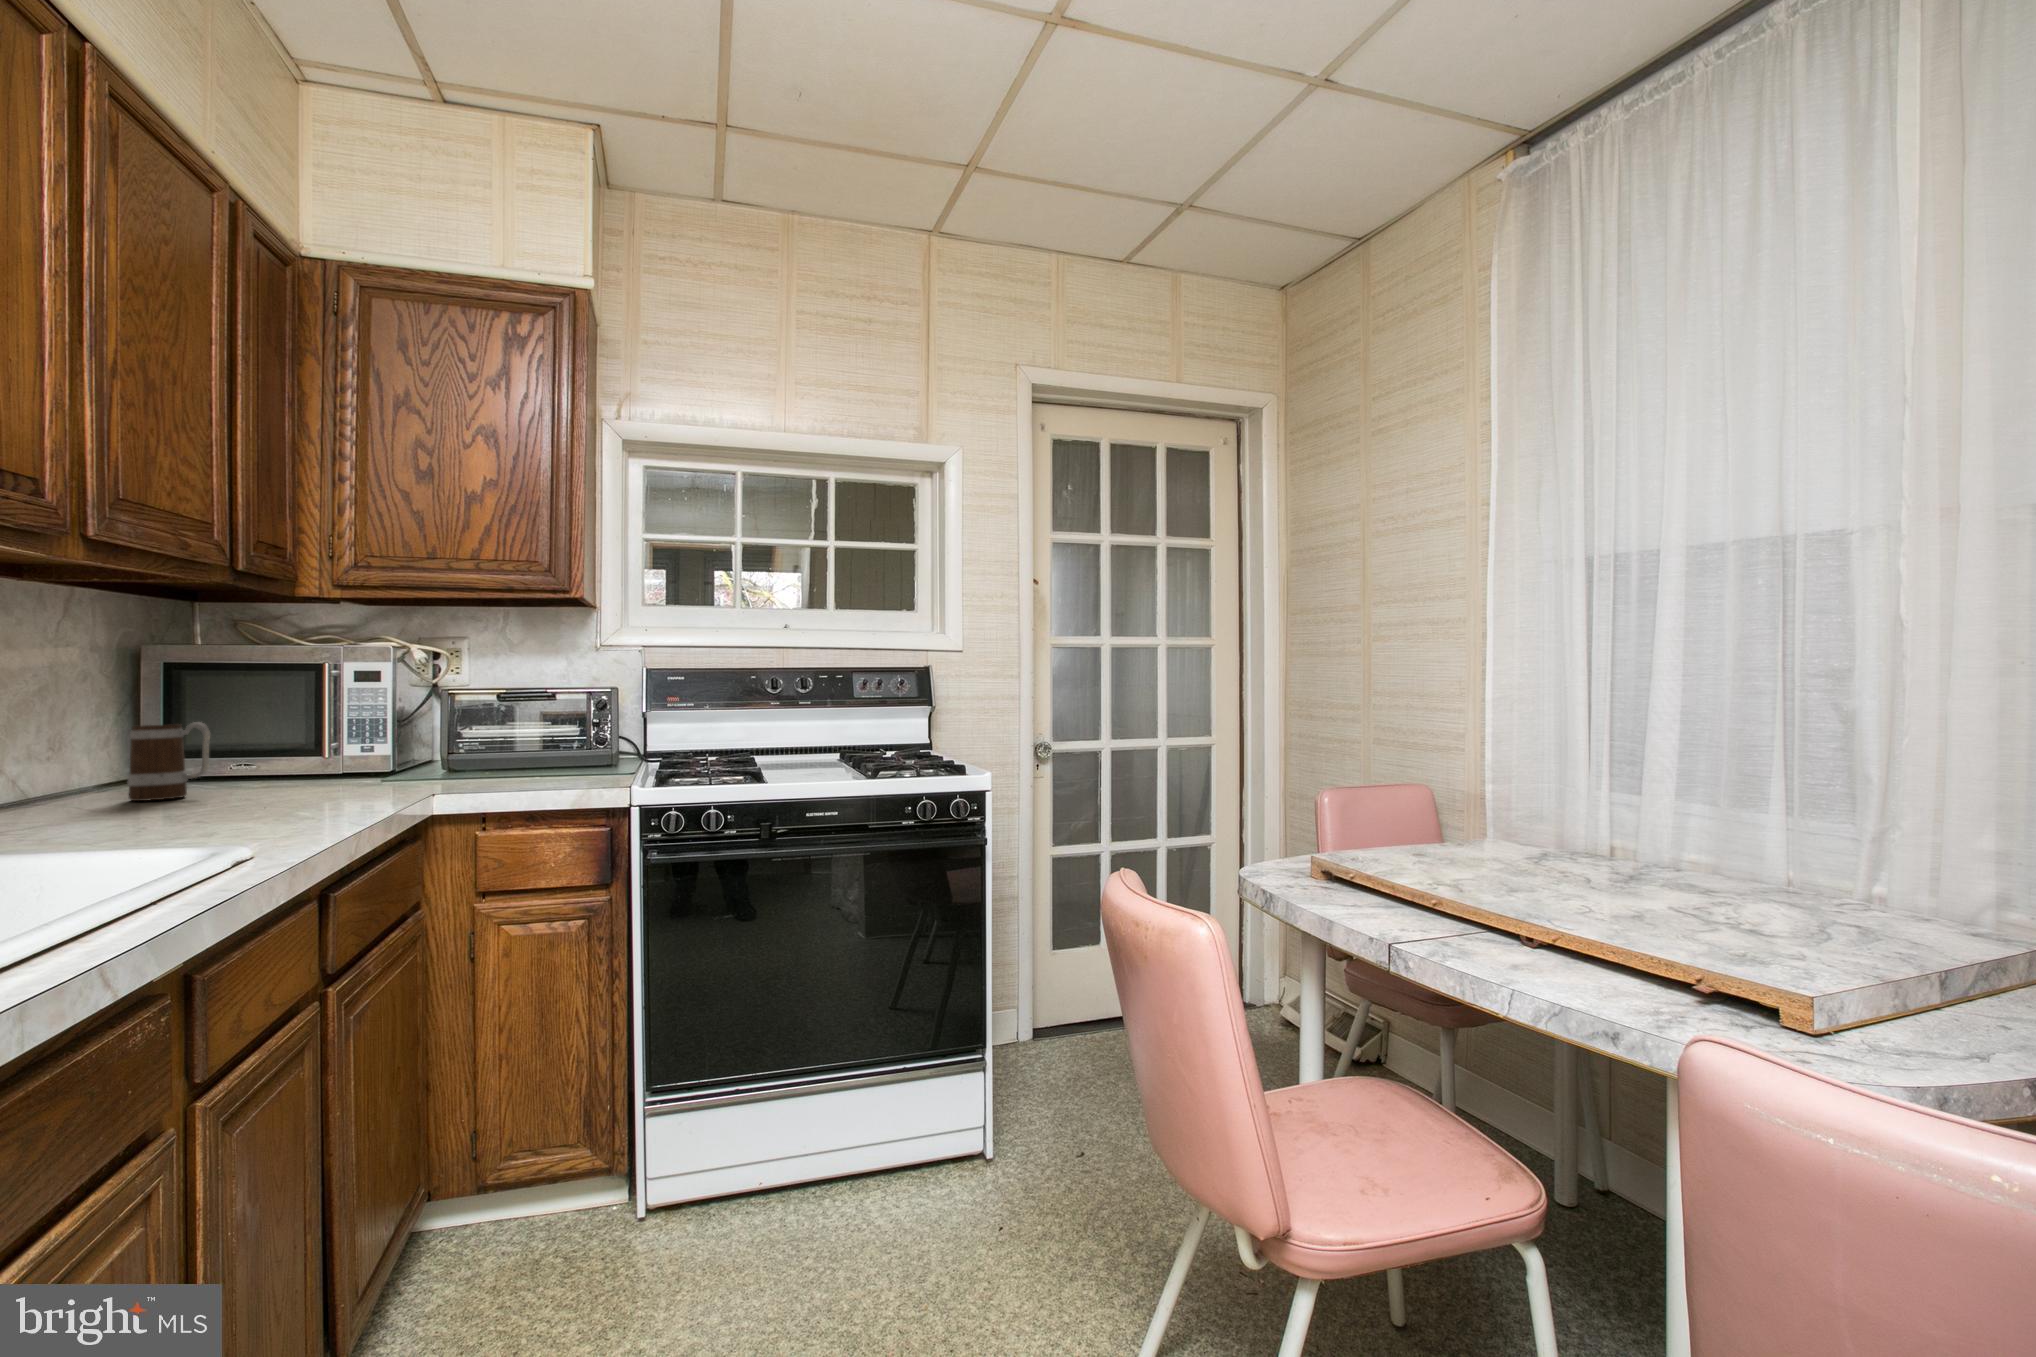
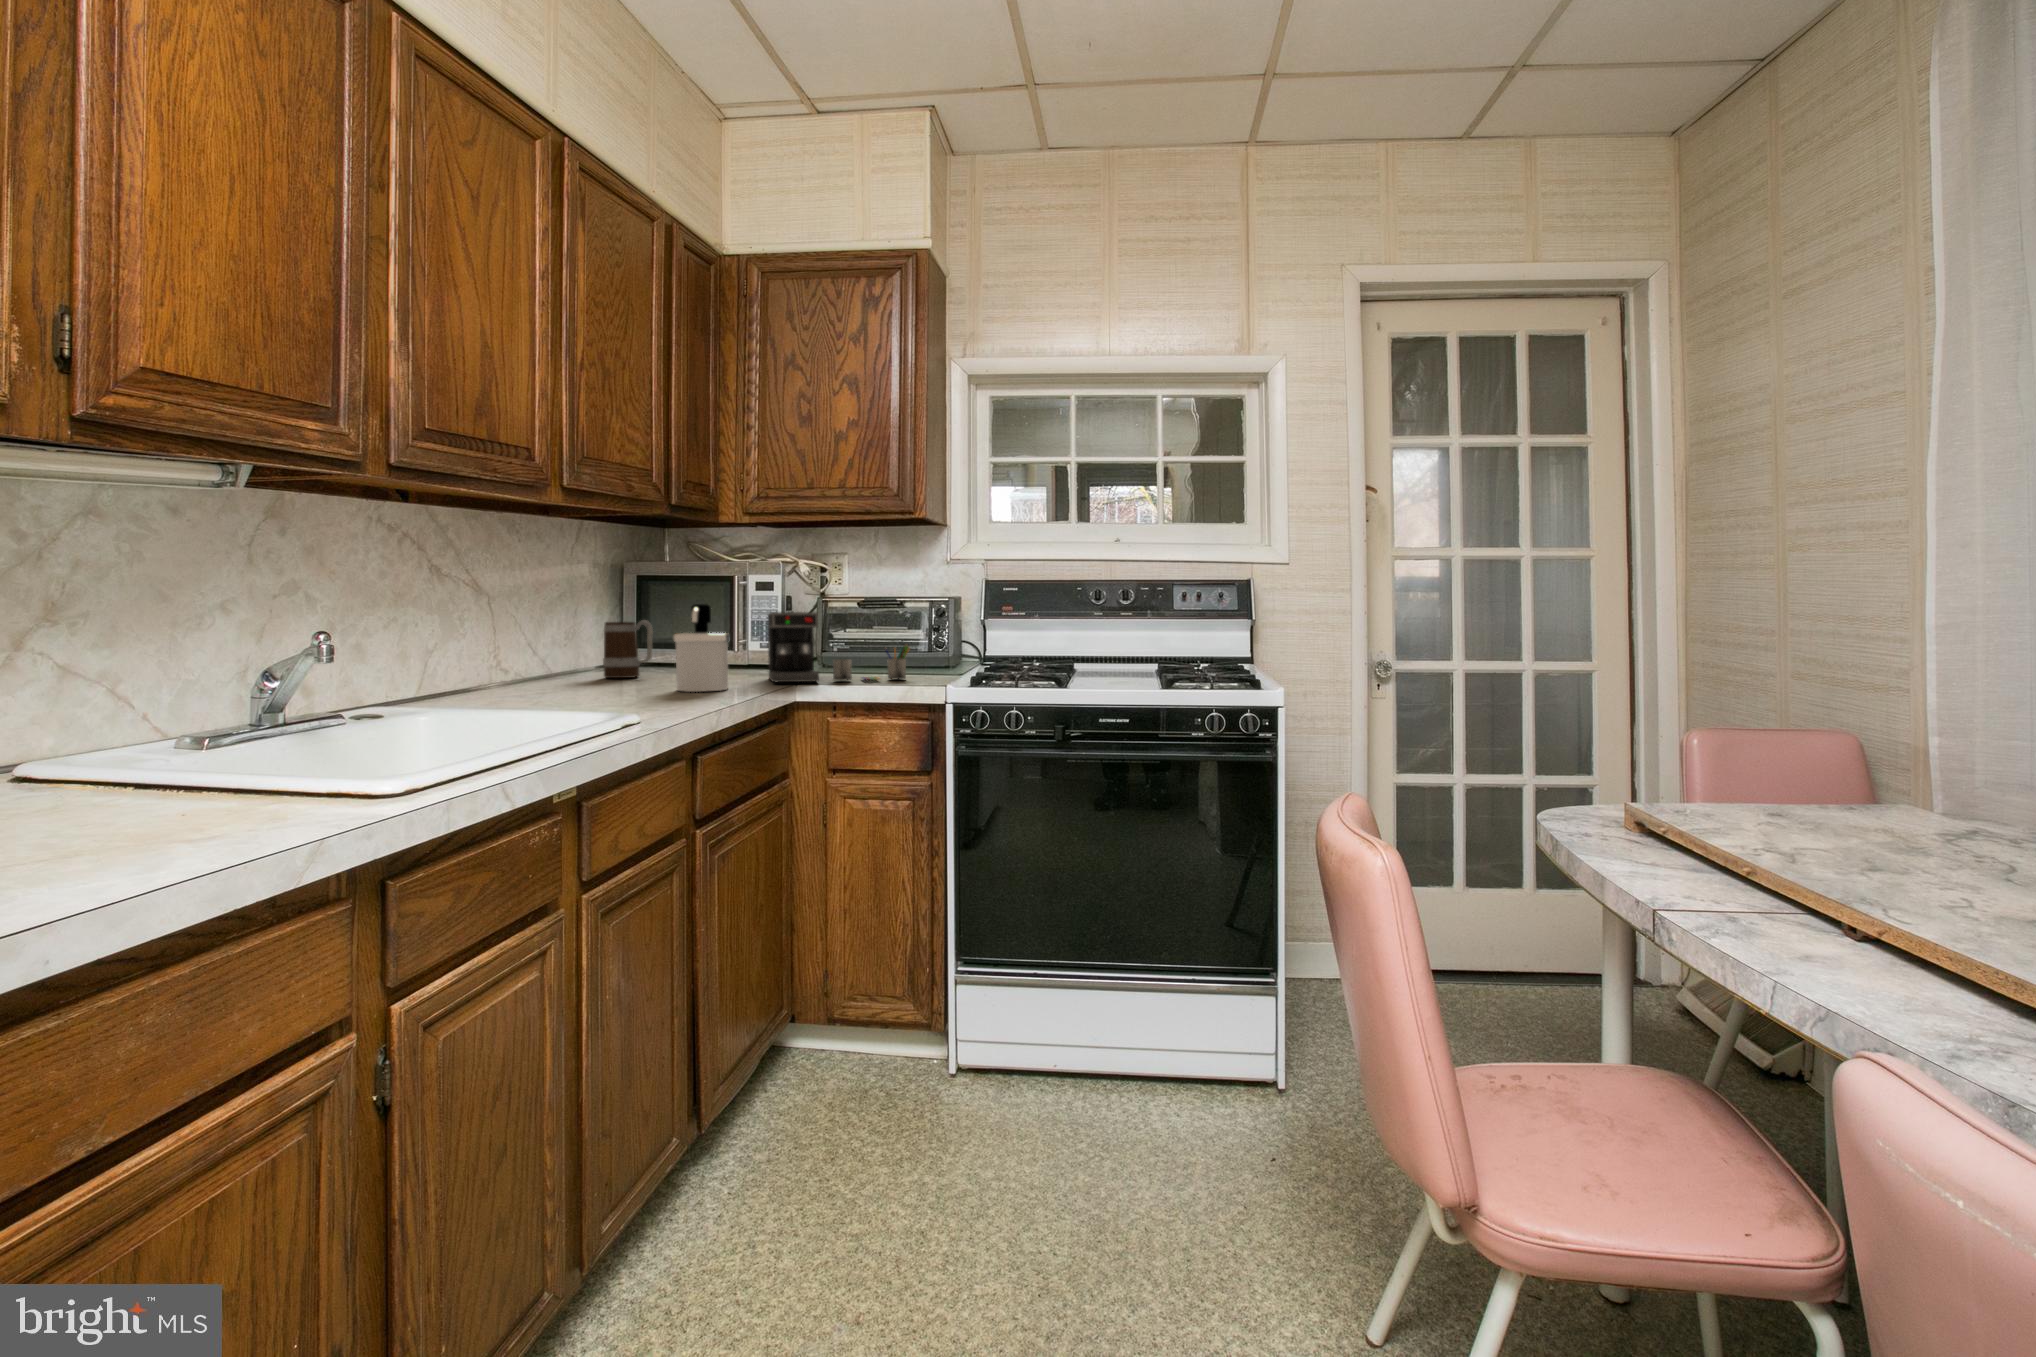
soap dispenser: none [270,704,351,814] -> present [673,604,729,692]
coffee maker: none [386,708,578,794] -> present [768,612,910,682]

